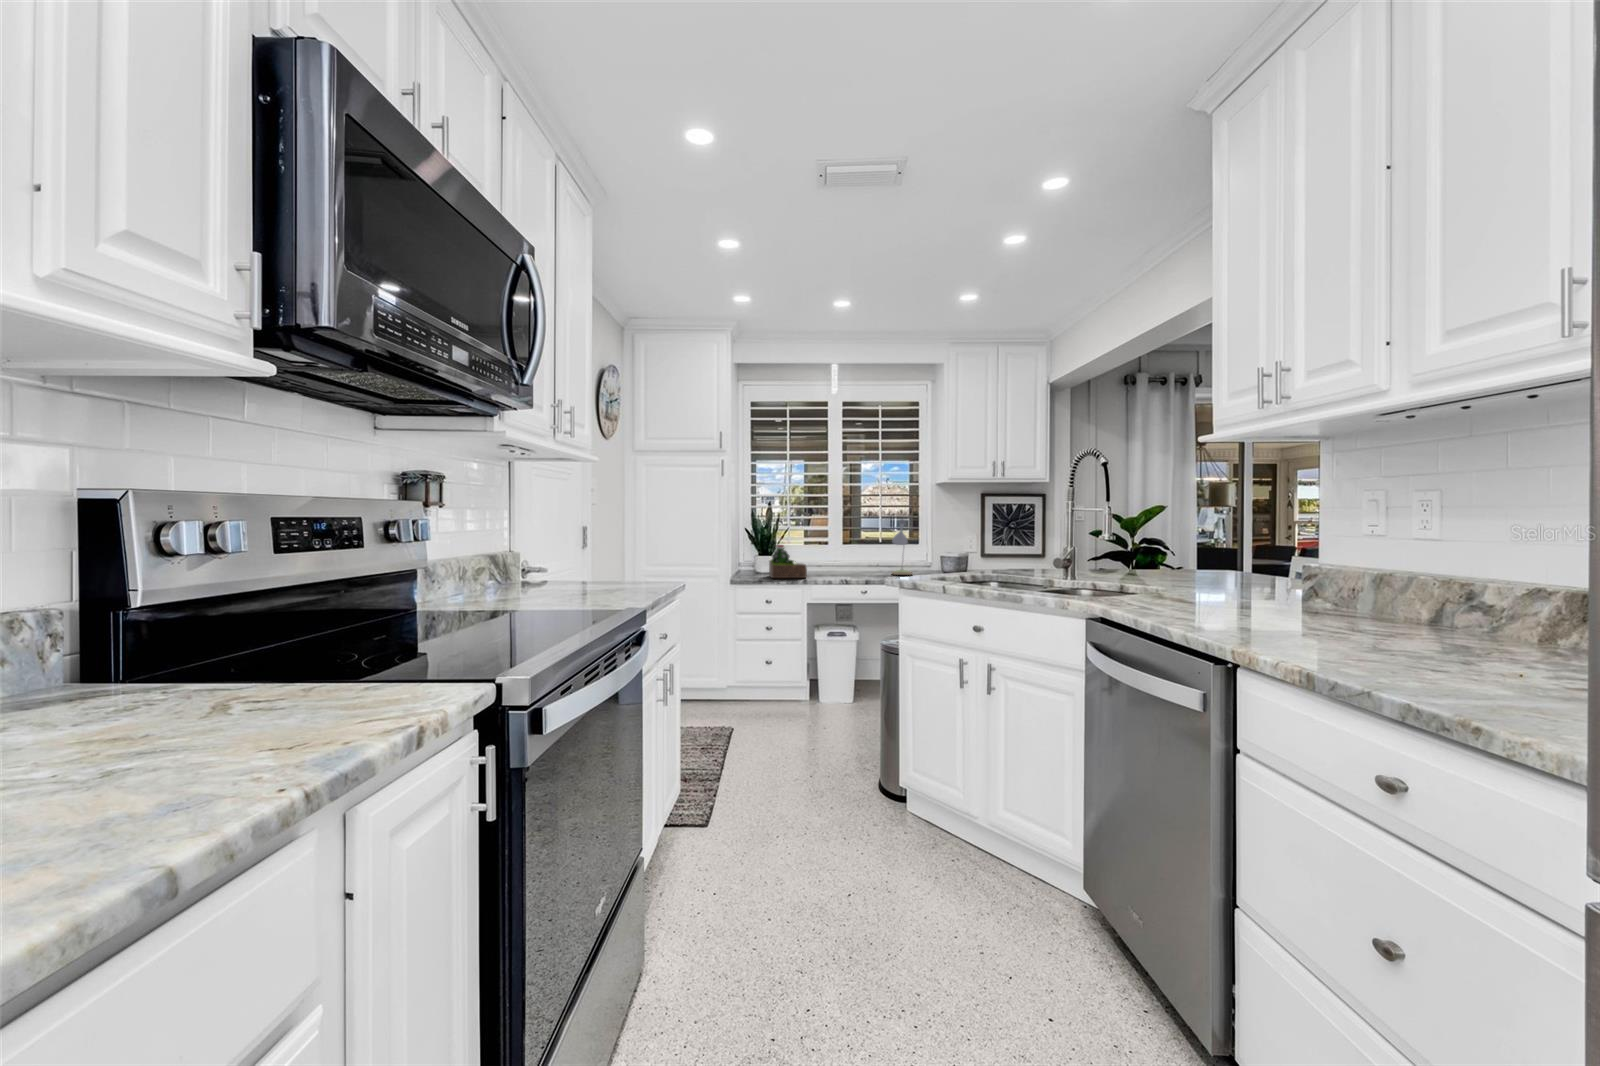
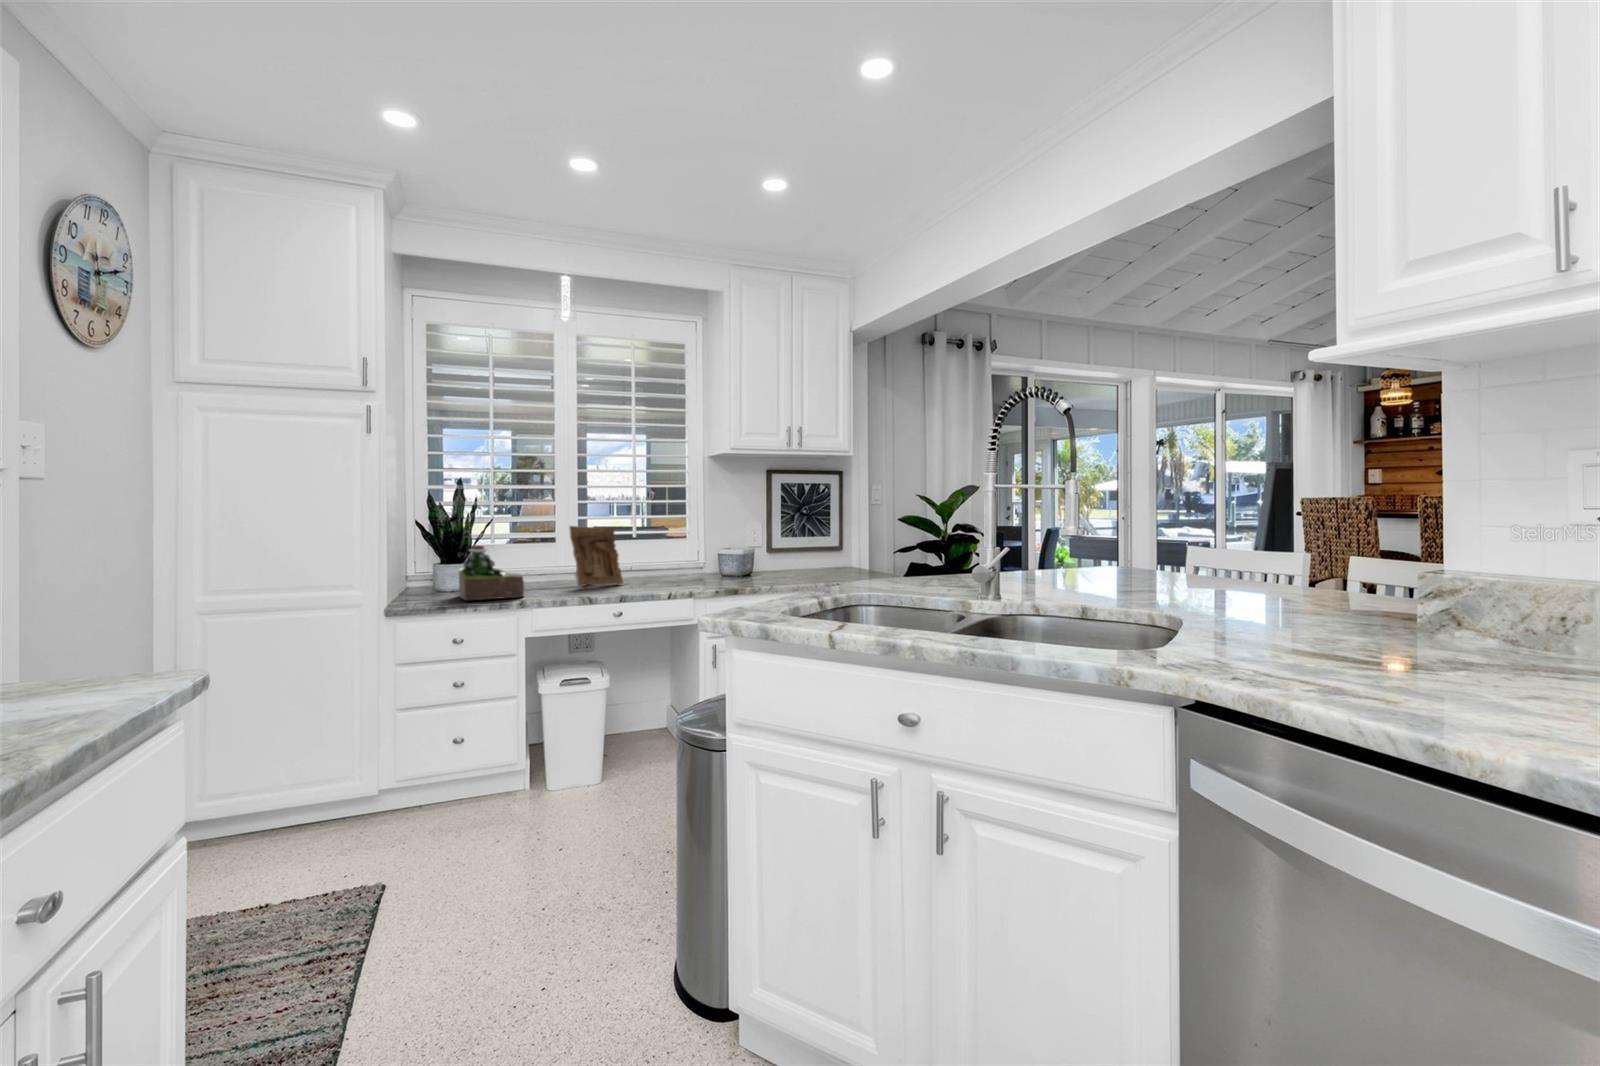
desk lamp: present [892,519,913,575] -> none [652,504,683,584]
picture frame: none [836,533,871,574] -> present [569,526,623,586]

